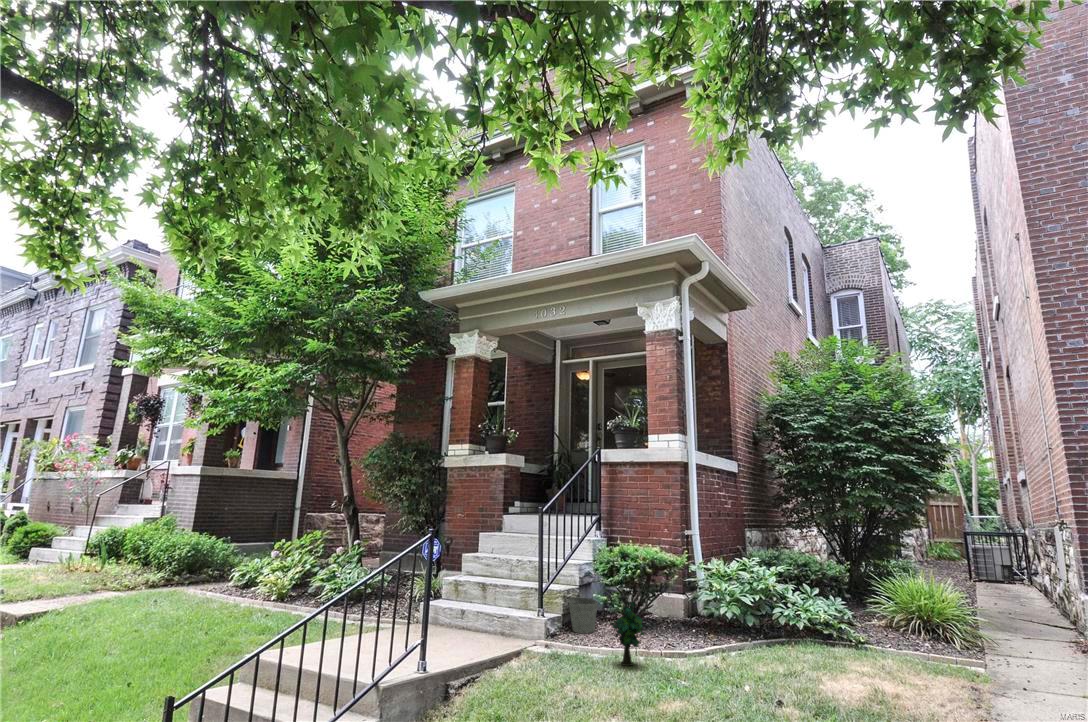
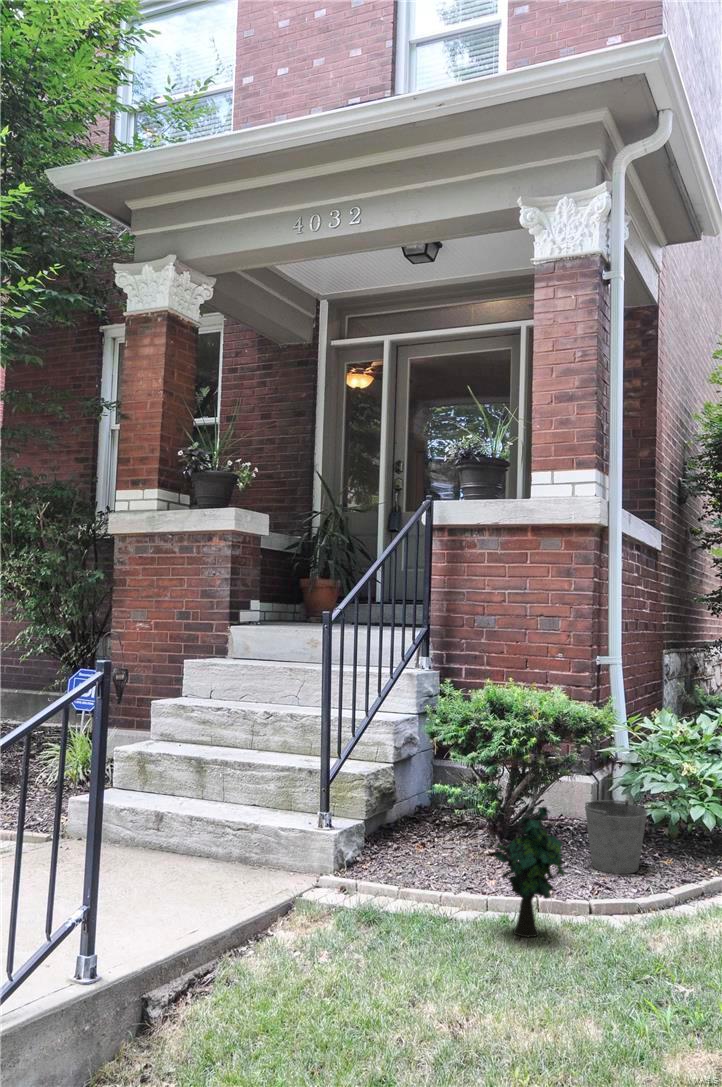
bucket: present [569,597,598,633] -> present [585,800,648,874]

